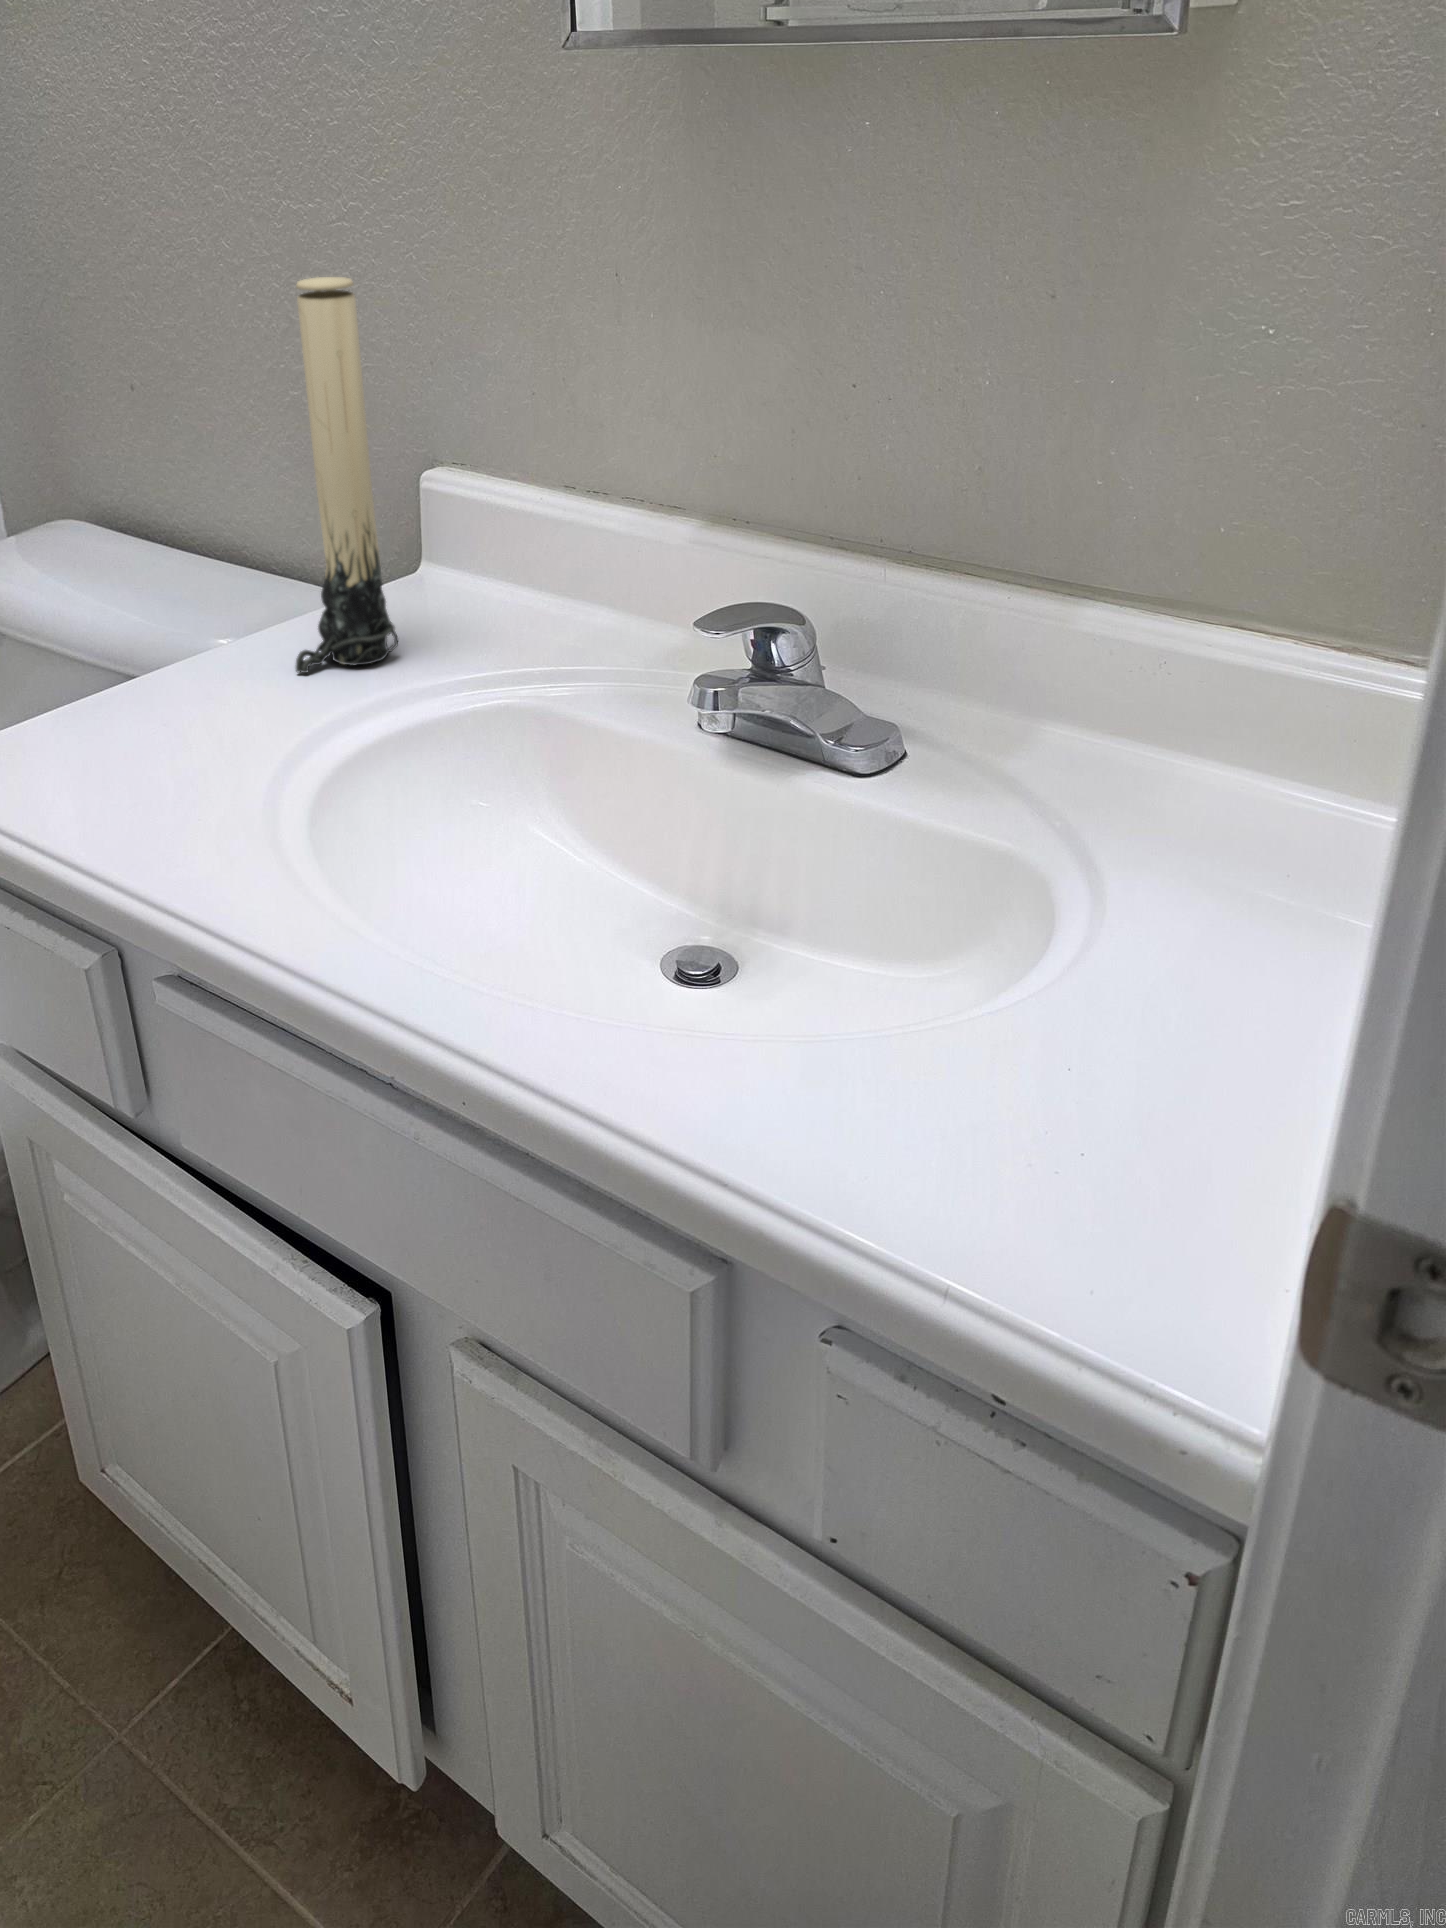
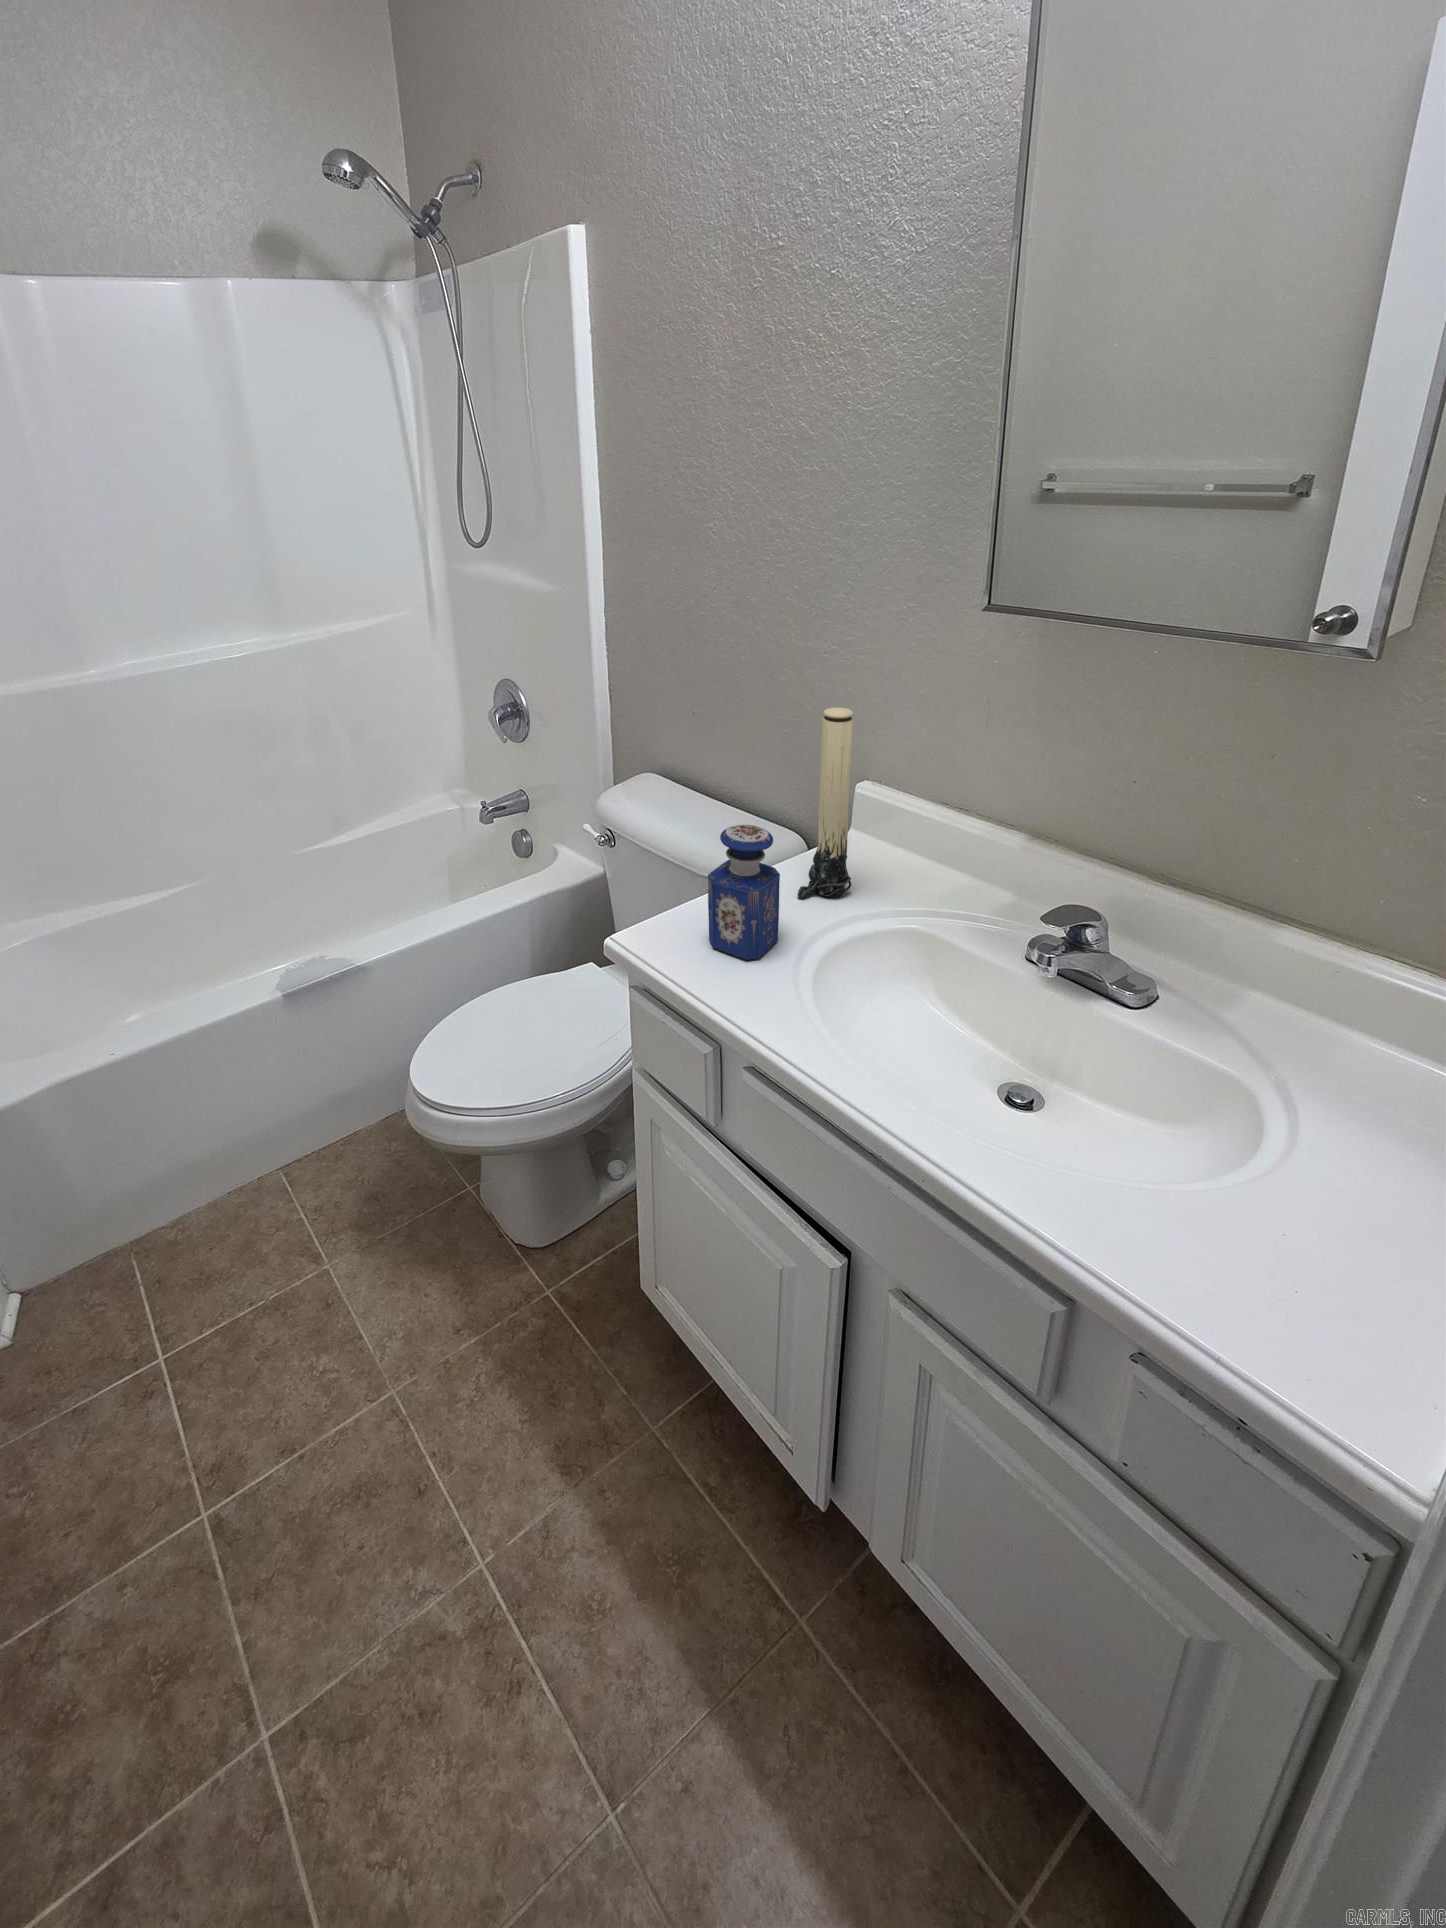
perfume bottle: none [74,504,241,777] -> present [708,825,780,960]

